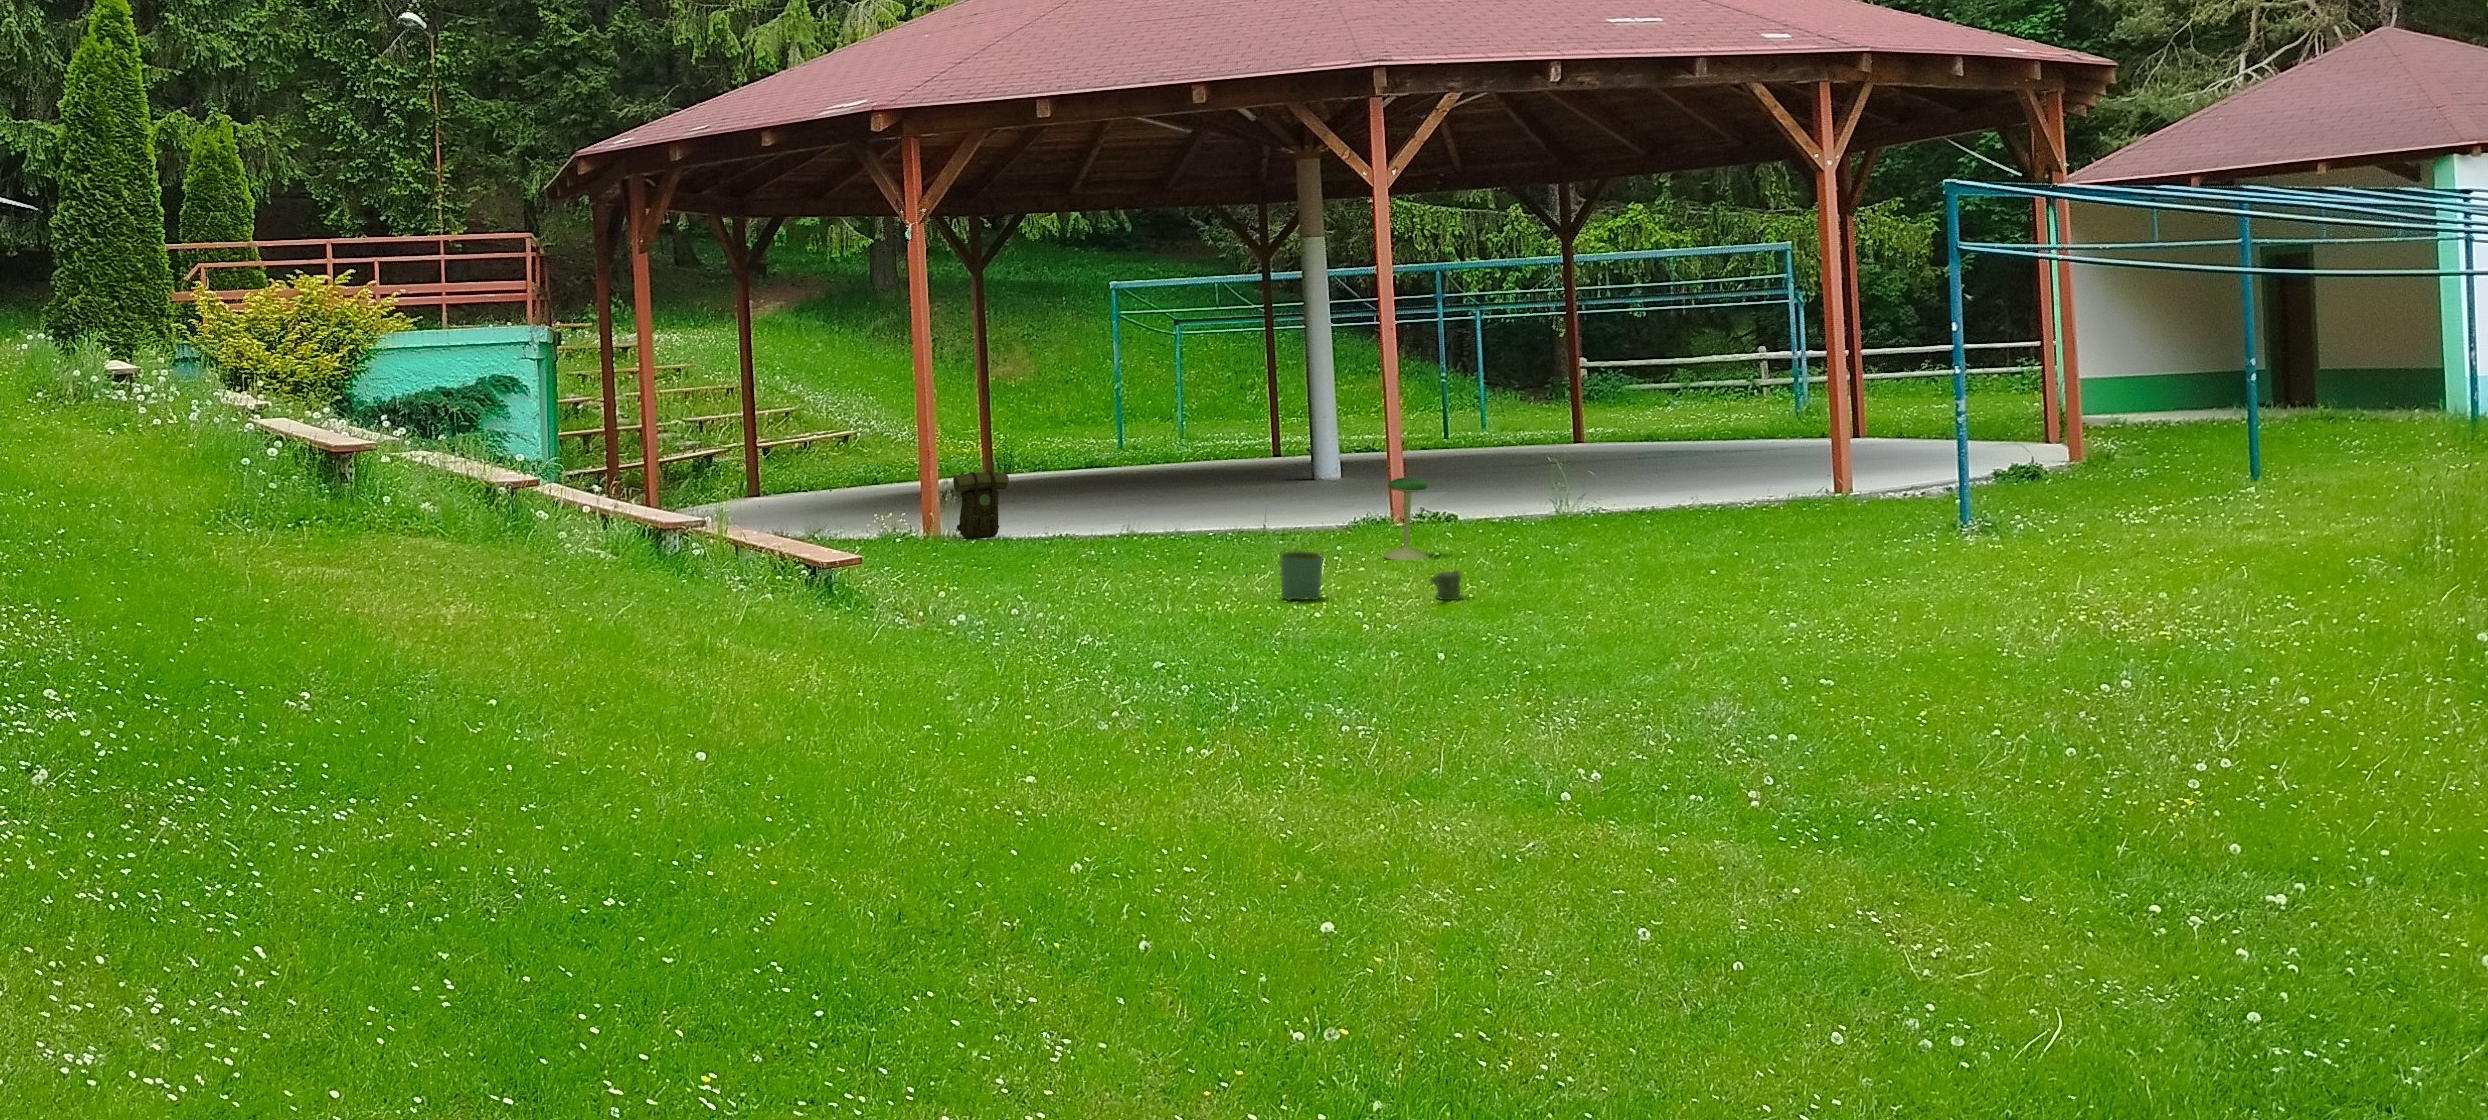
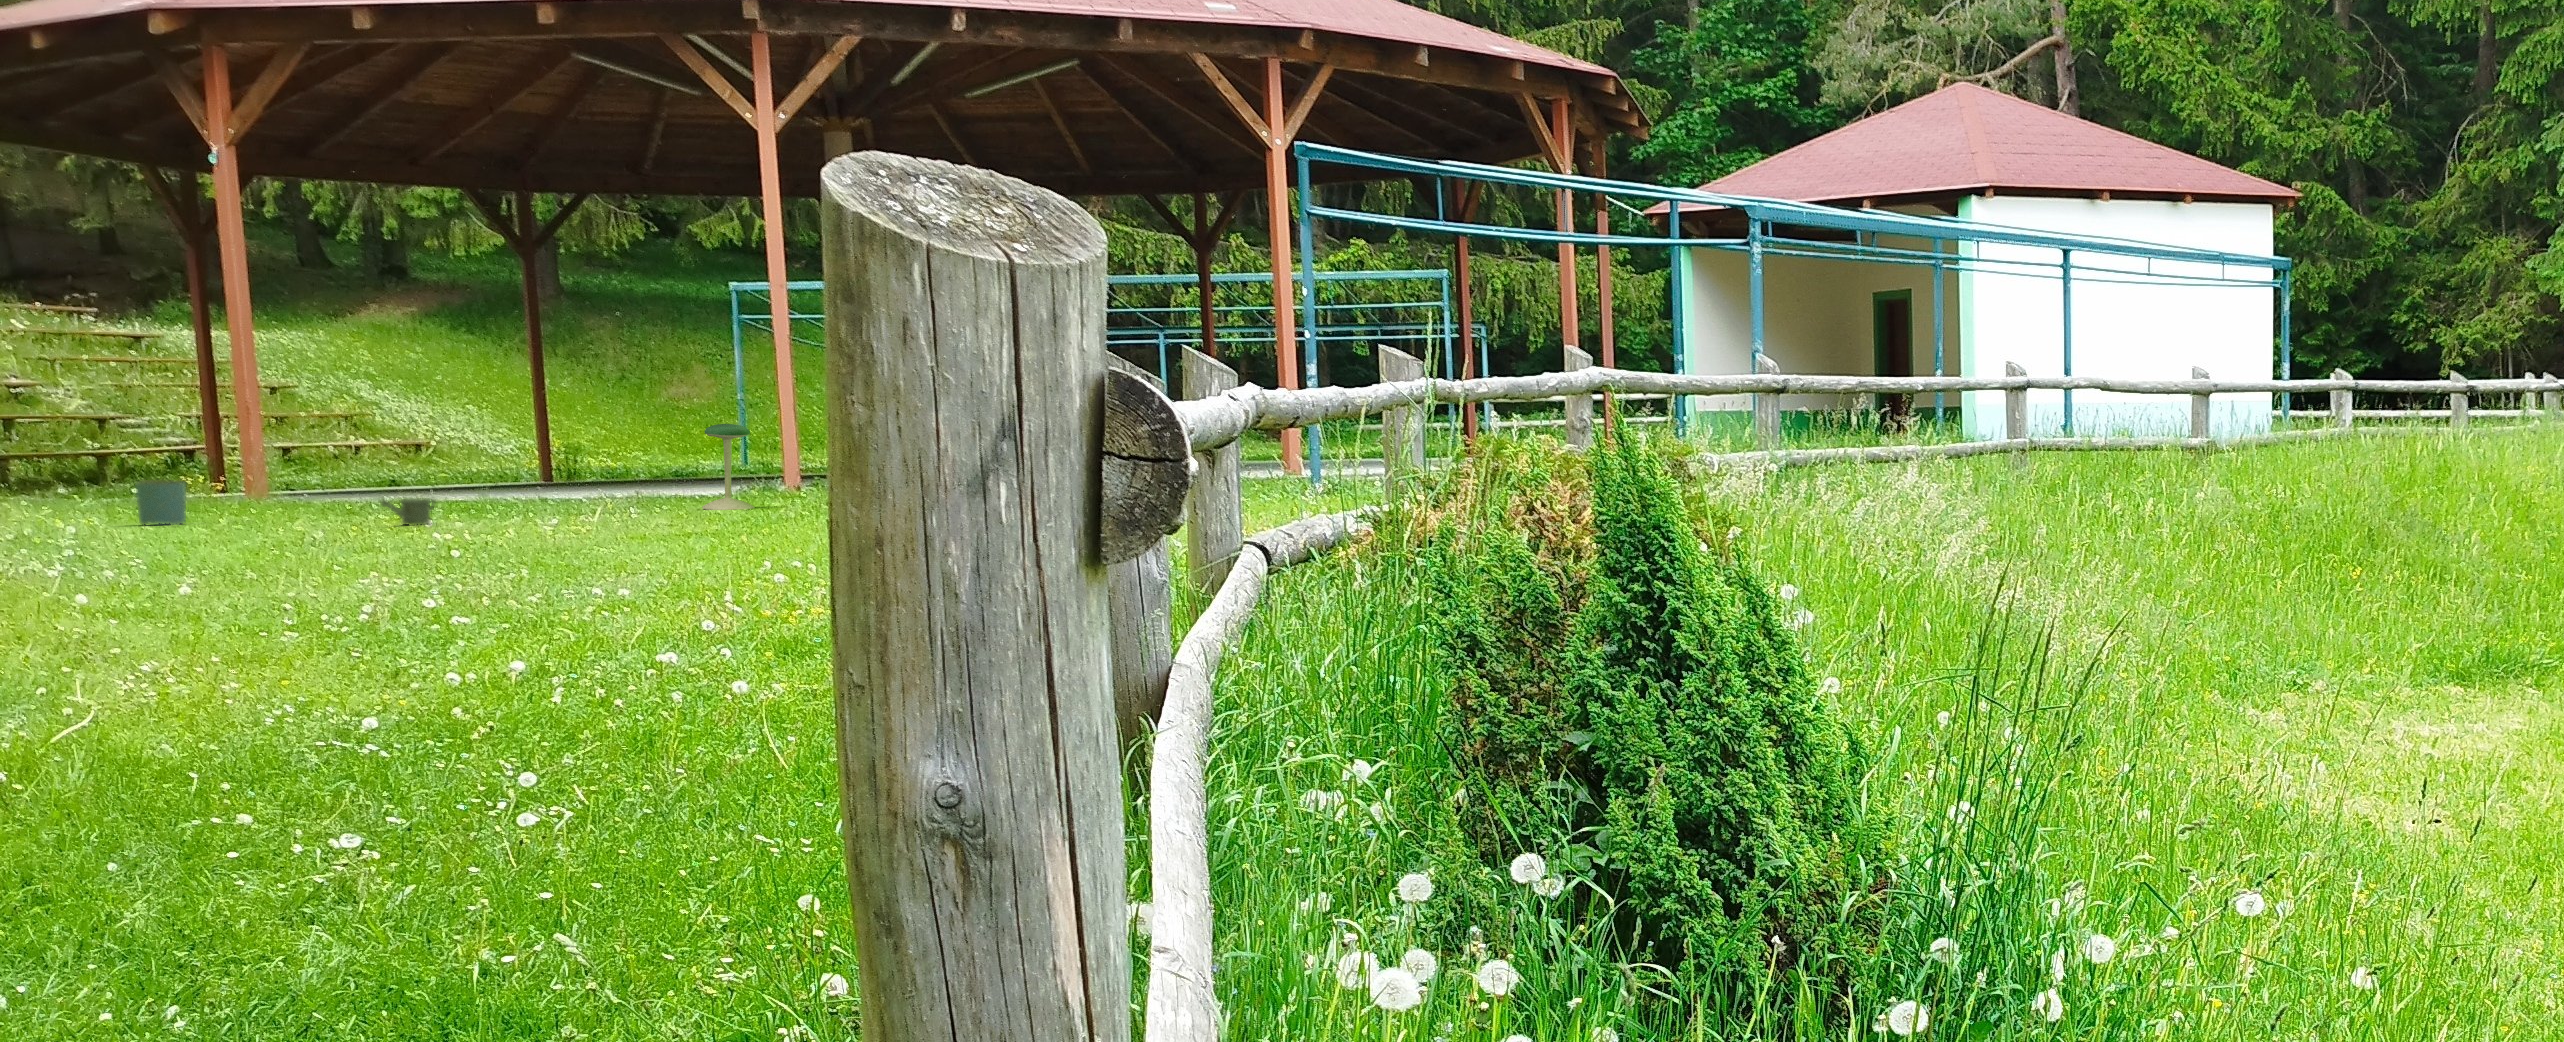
backpack: present [953,471,1009,539] -> none [252,436,328,513]
planter: present [1280,551,1323,601] -> present [136,480,186,525]
watering can: present [1430,570,1461,600] -> present [381,498,436,525]

